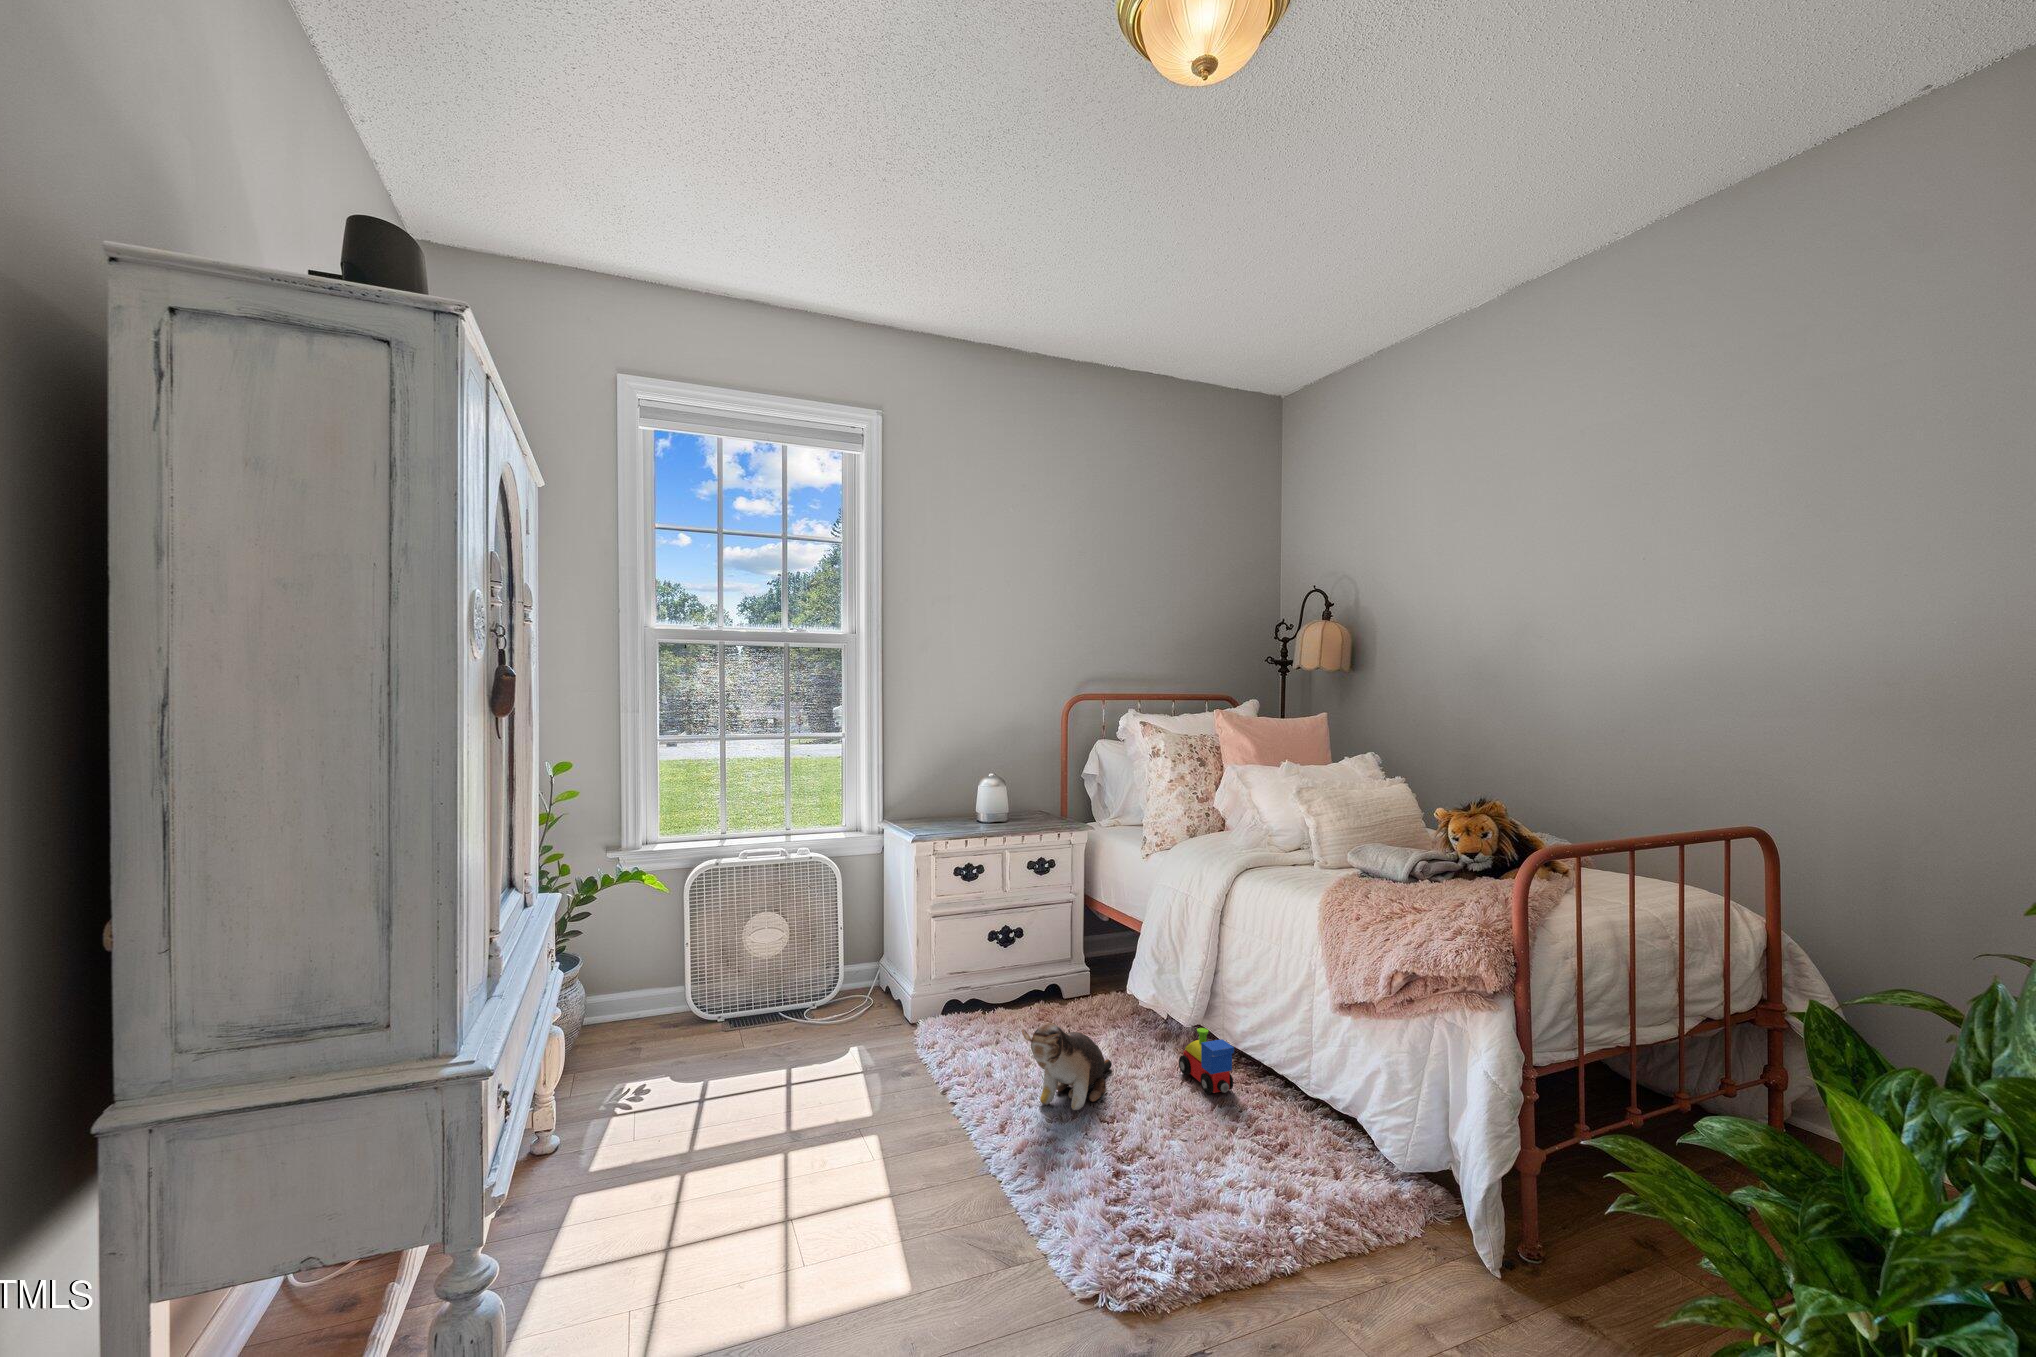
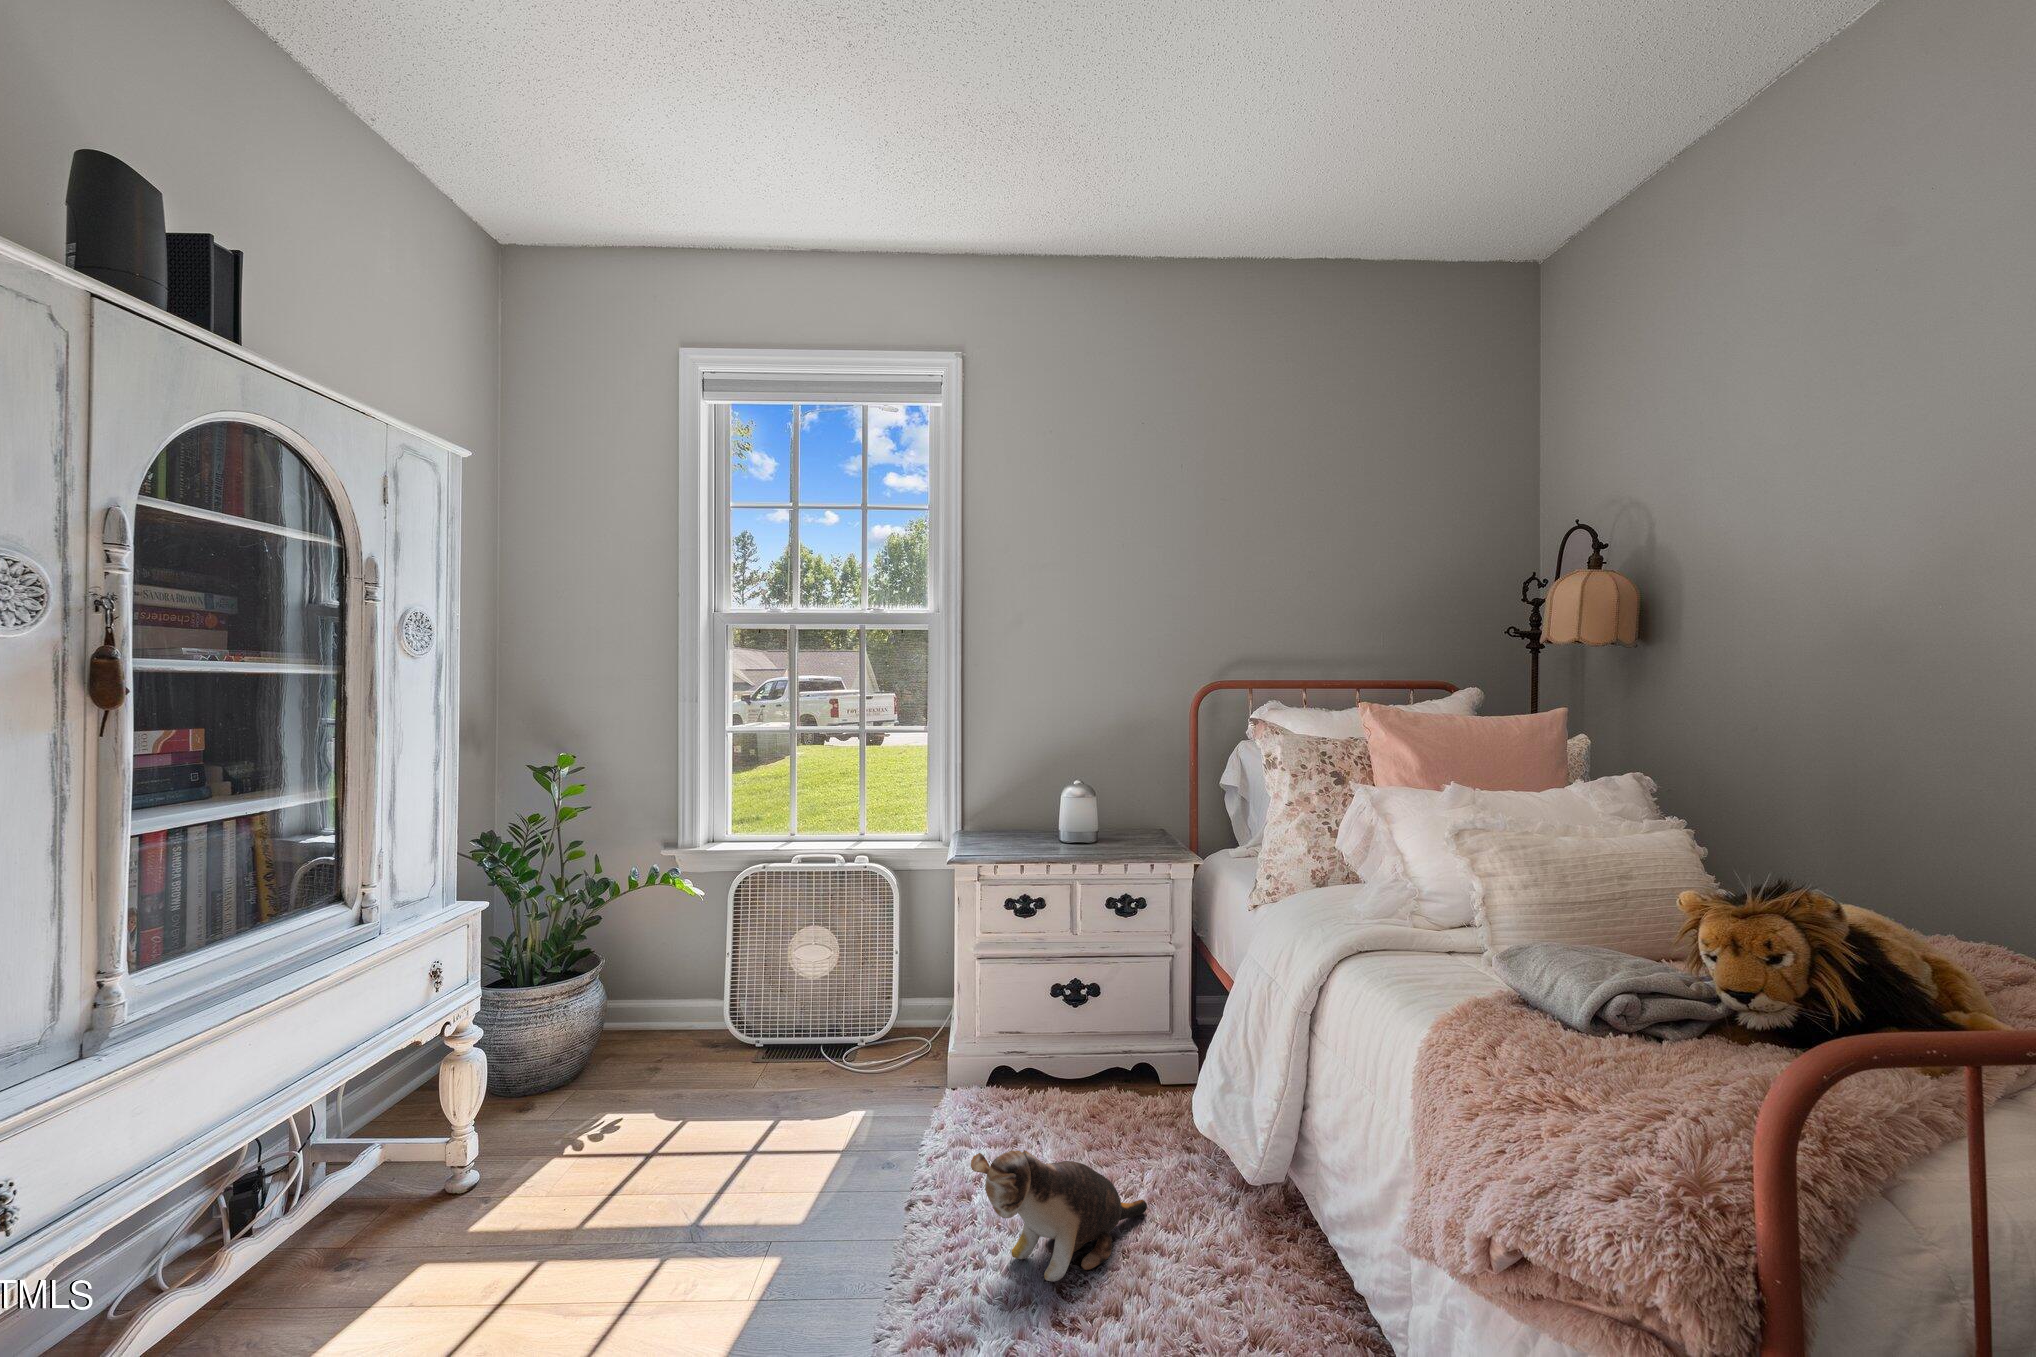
toy train: present [1179,1028,1234,1094] -> none [1240,1186,1307,1302]

